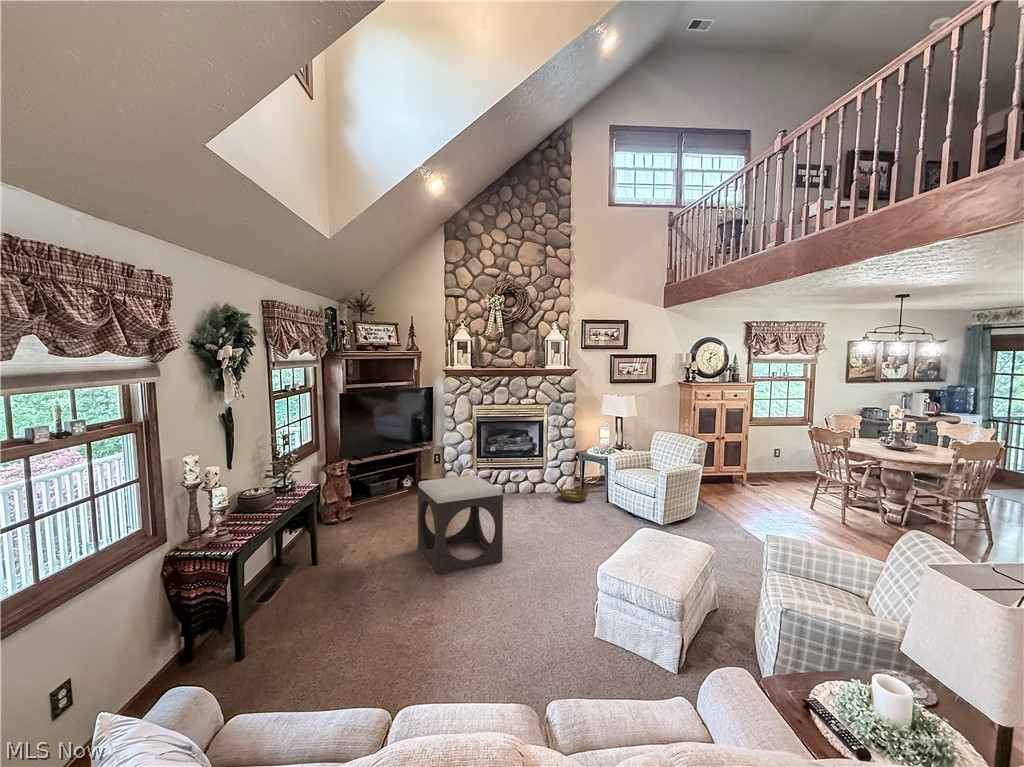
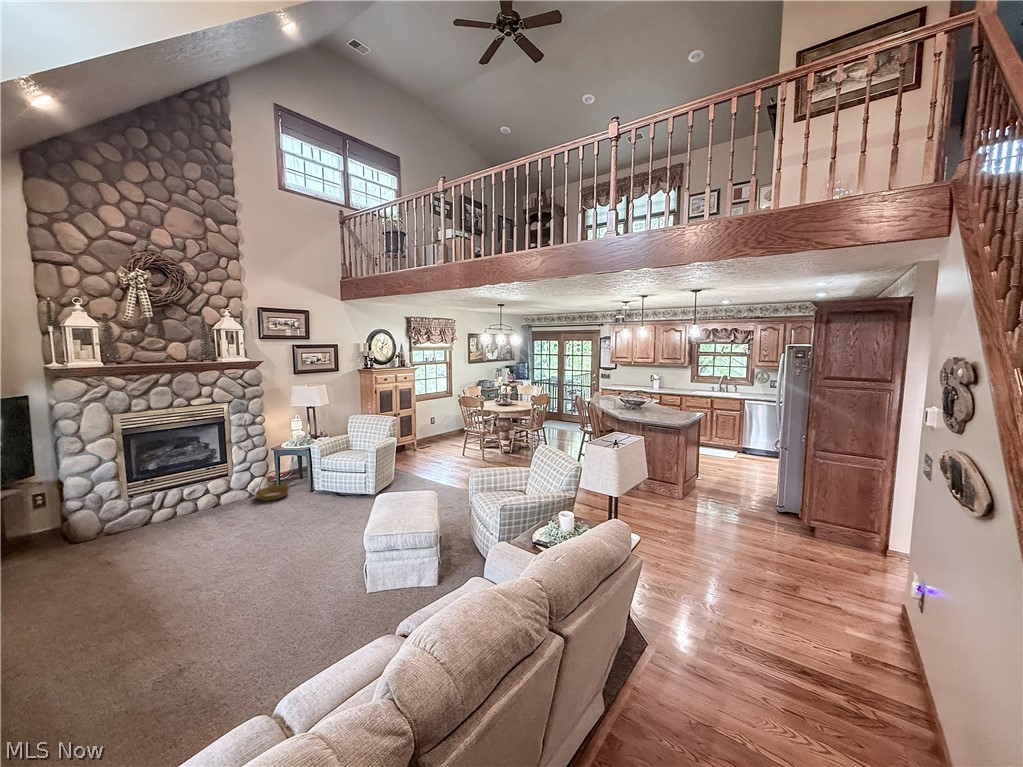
footstool: present [418,475,503,575] -> none [67,505,232,648]

